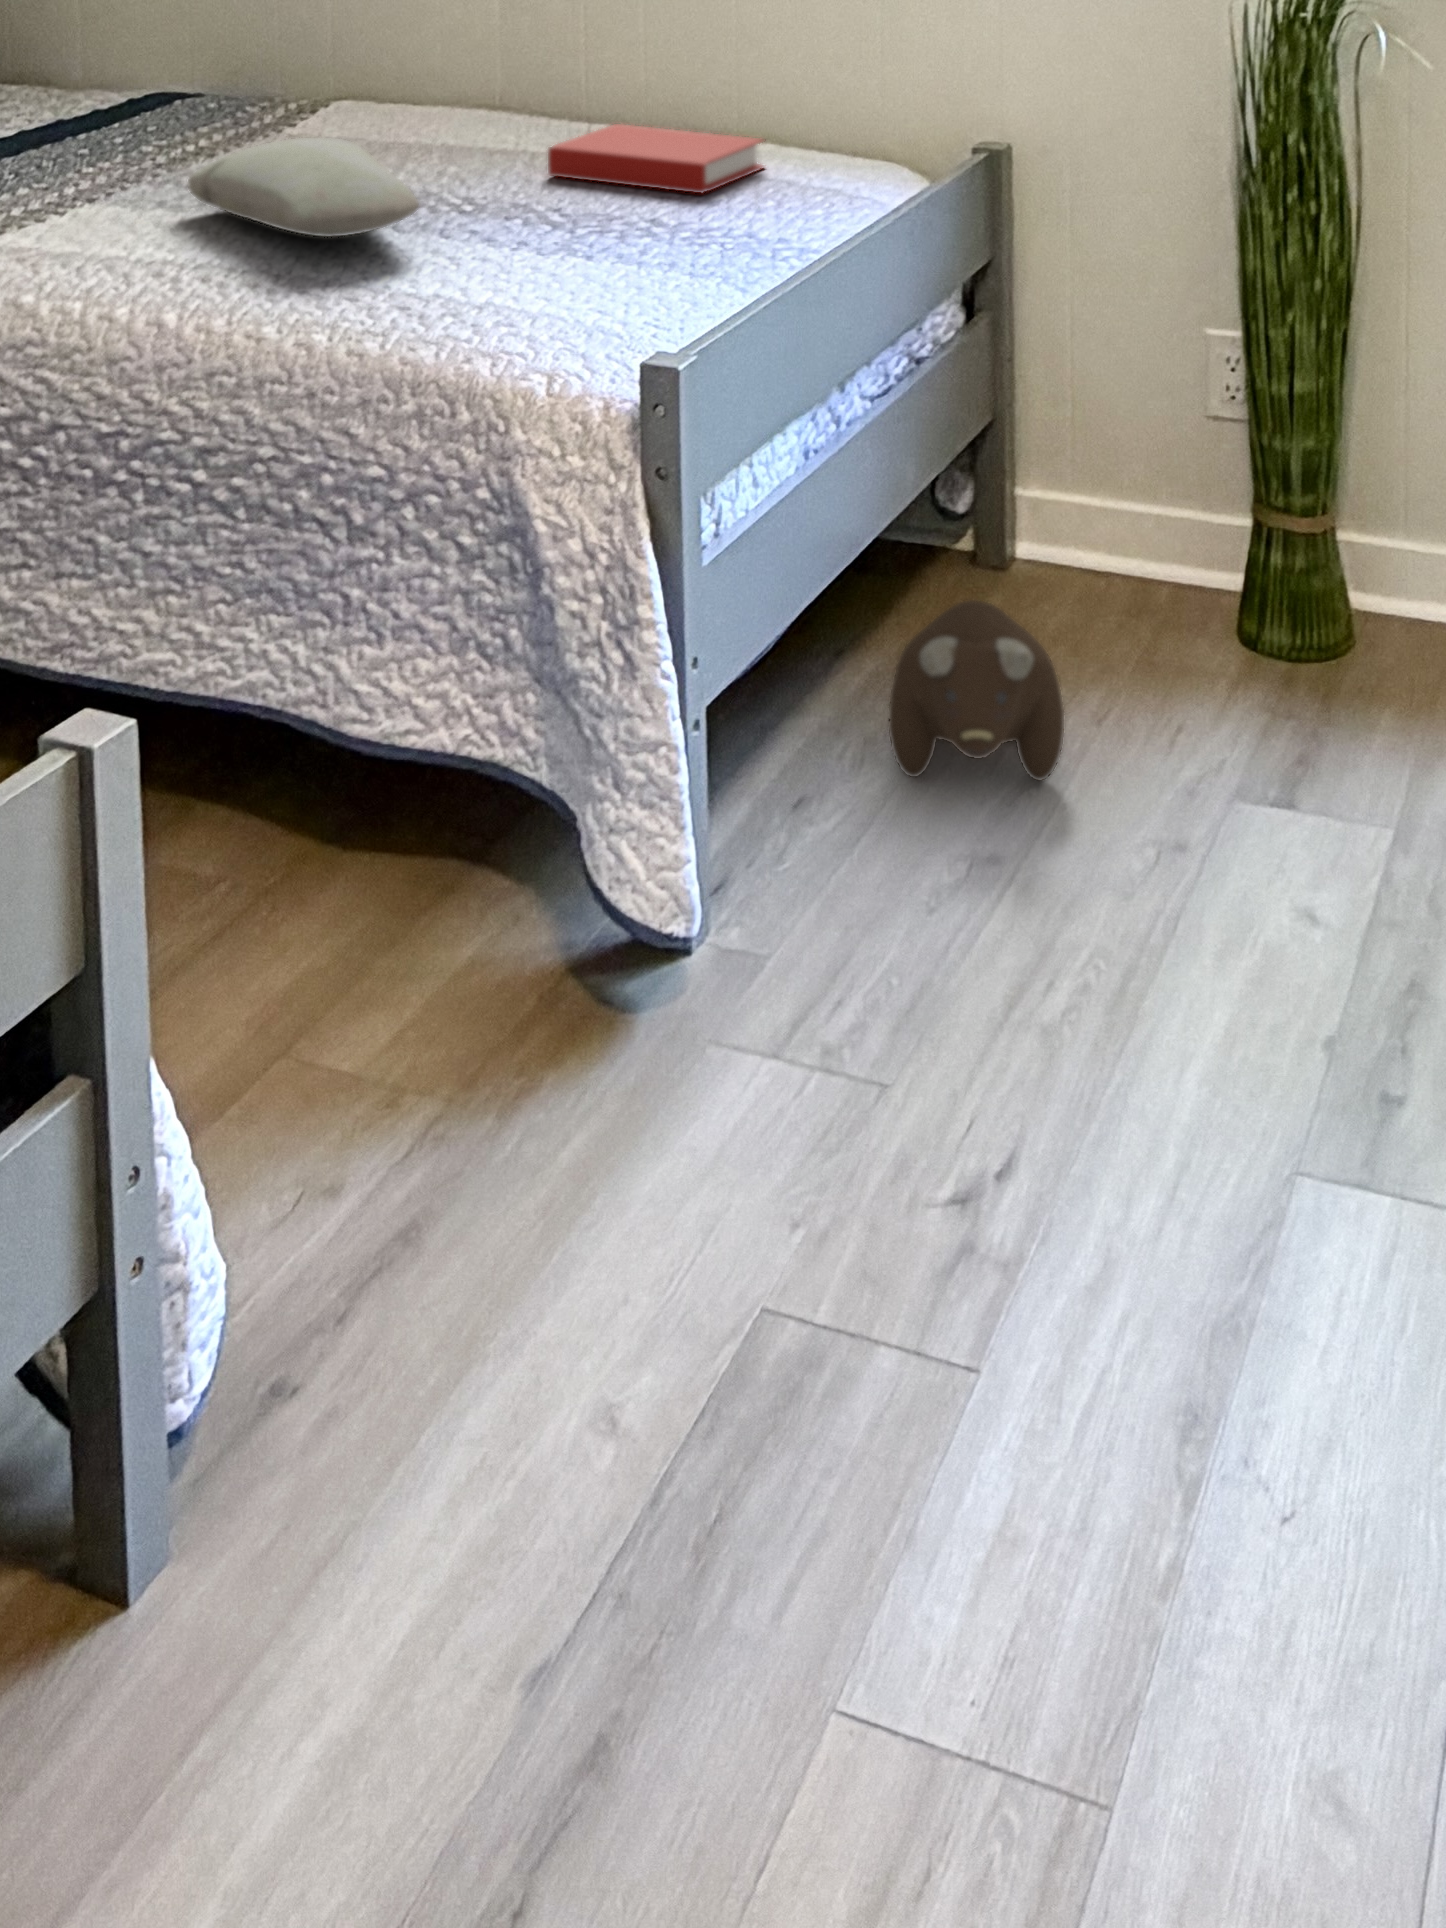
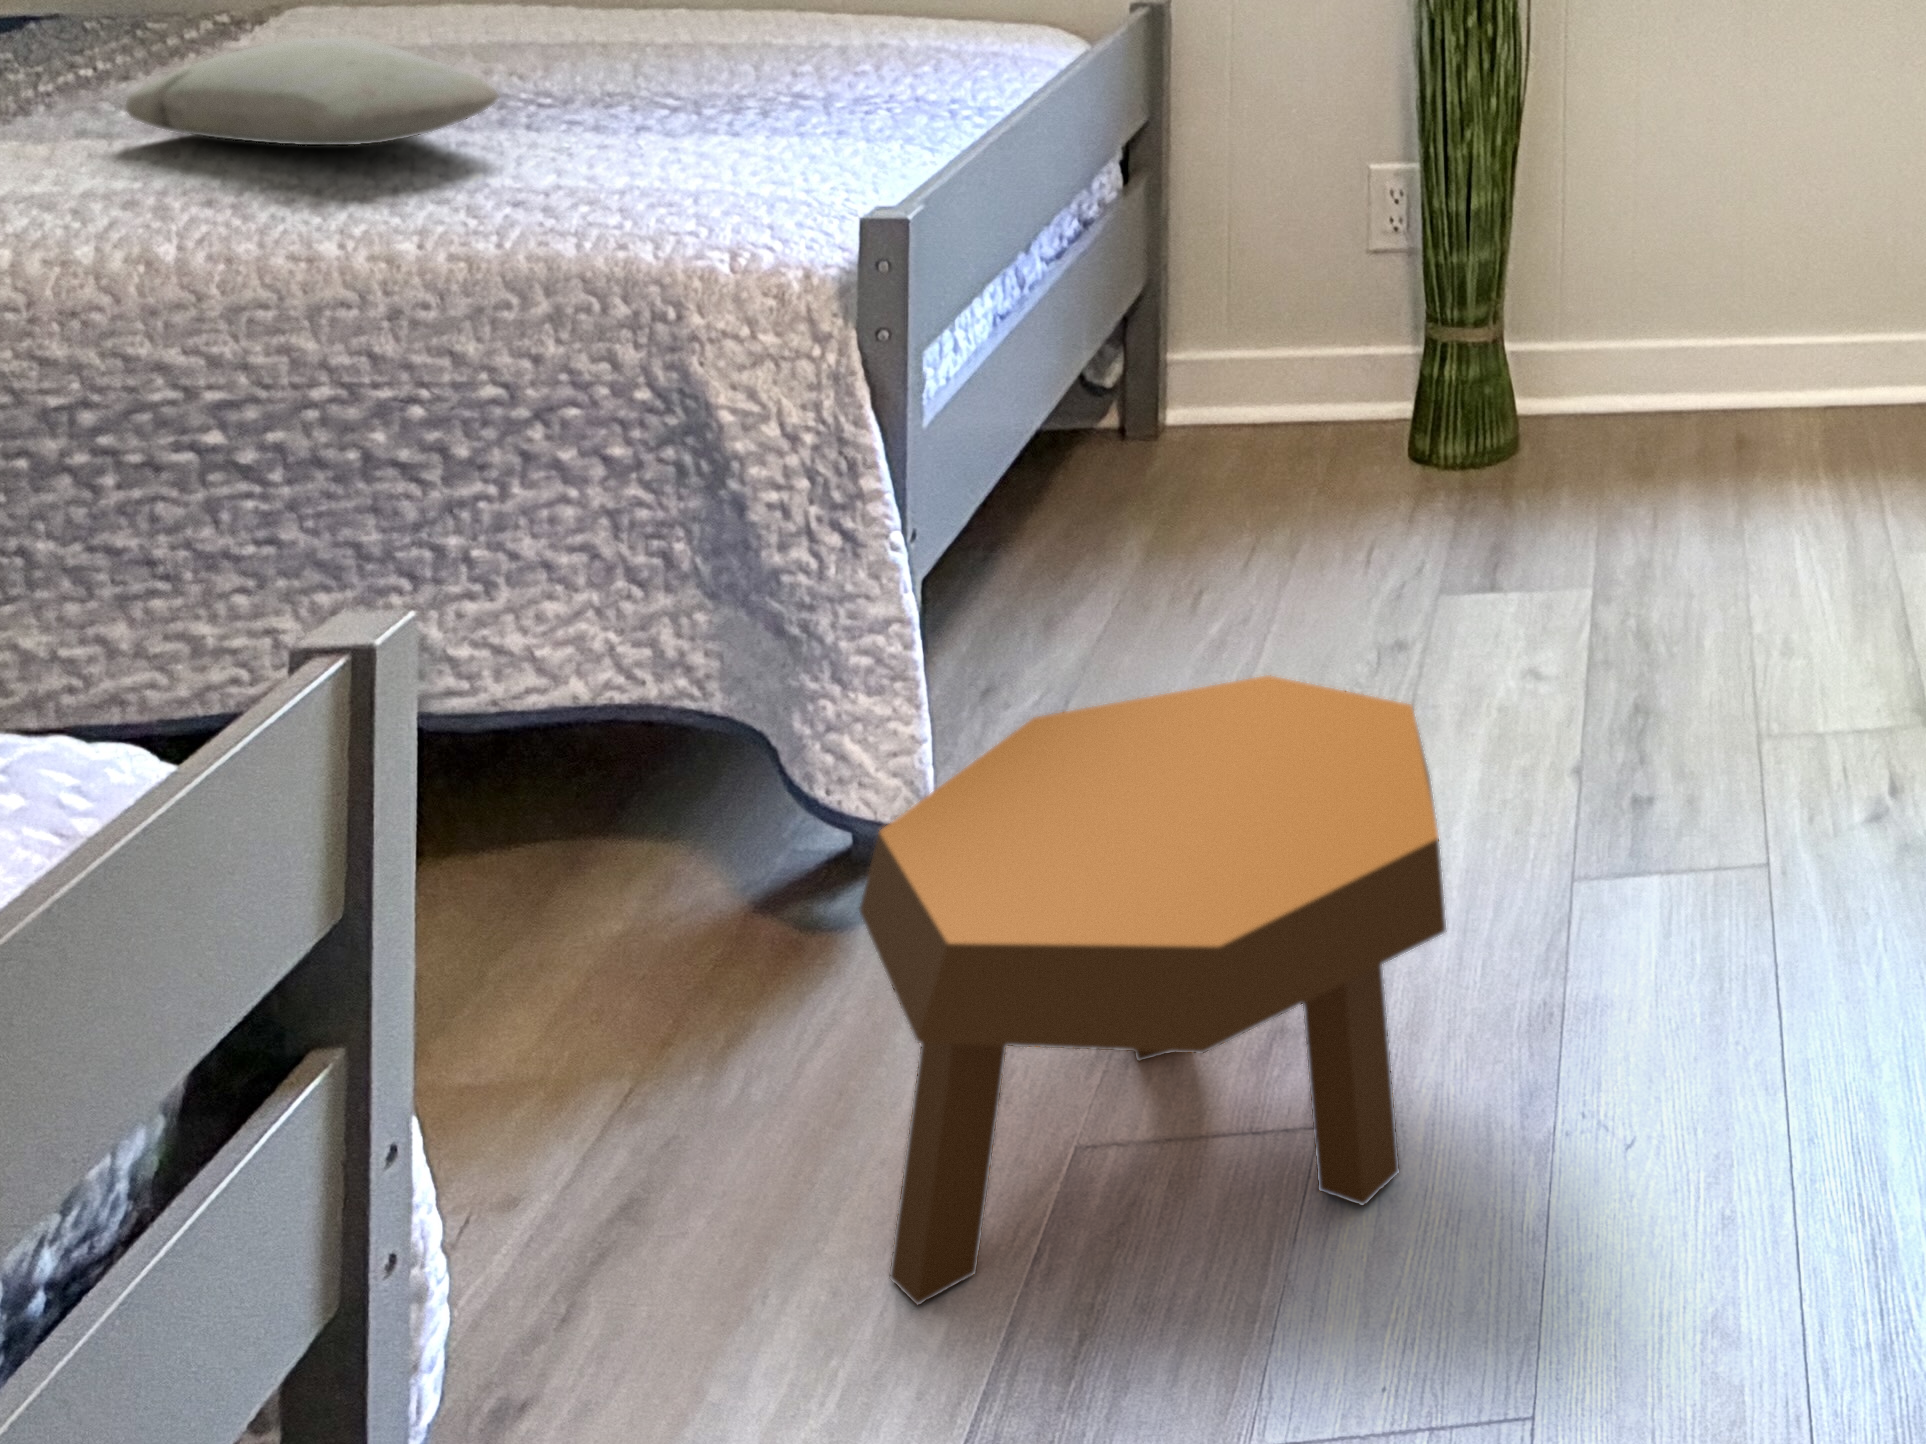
book: present [548,124,764,193] -> none [624,10,894,70]
plush toy: present [889,600,1064,780] -> none [1082,455,1270,650]
footstool: none [570,879,1108,1484] -> present [859,675,1446,1305]

